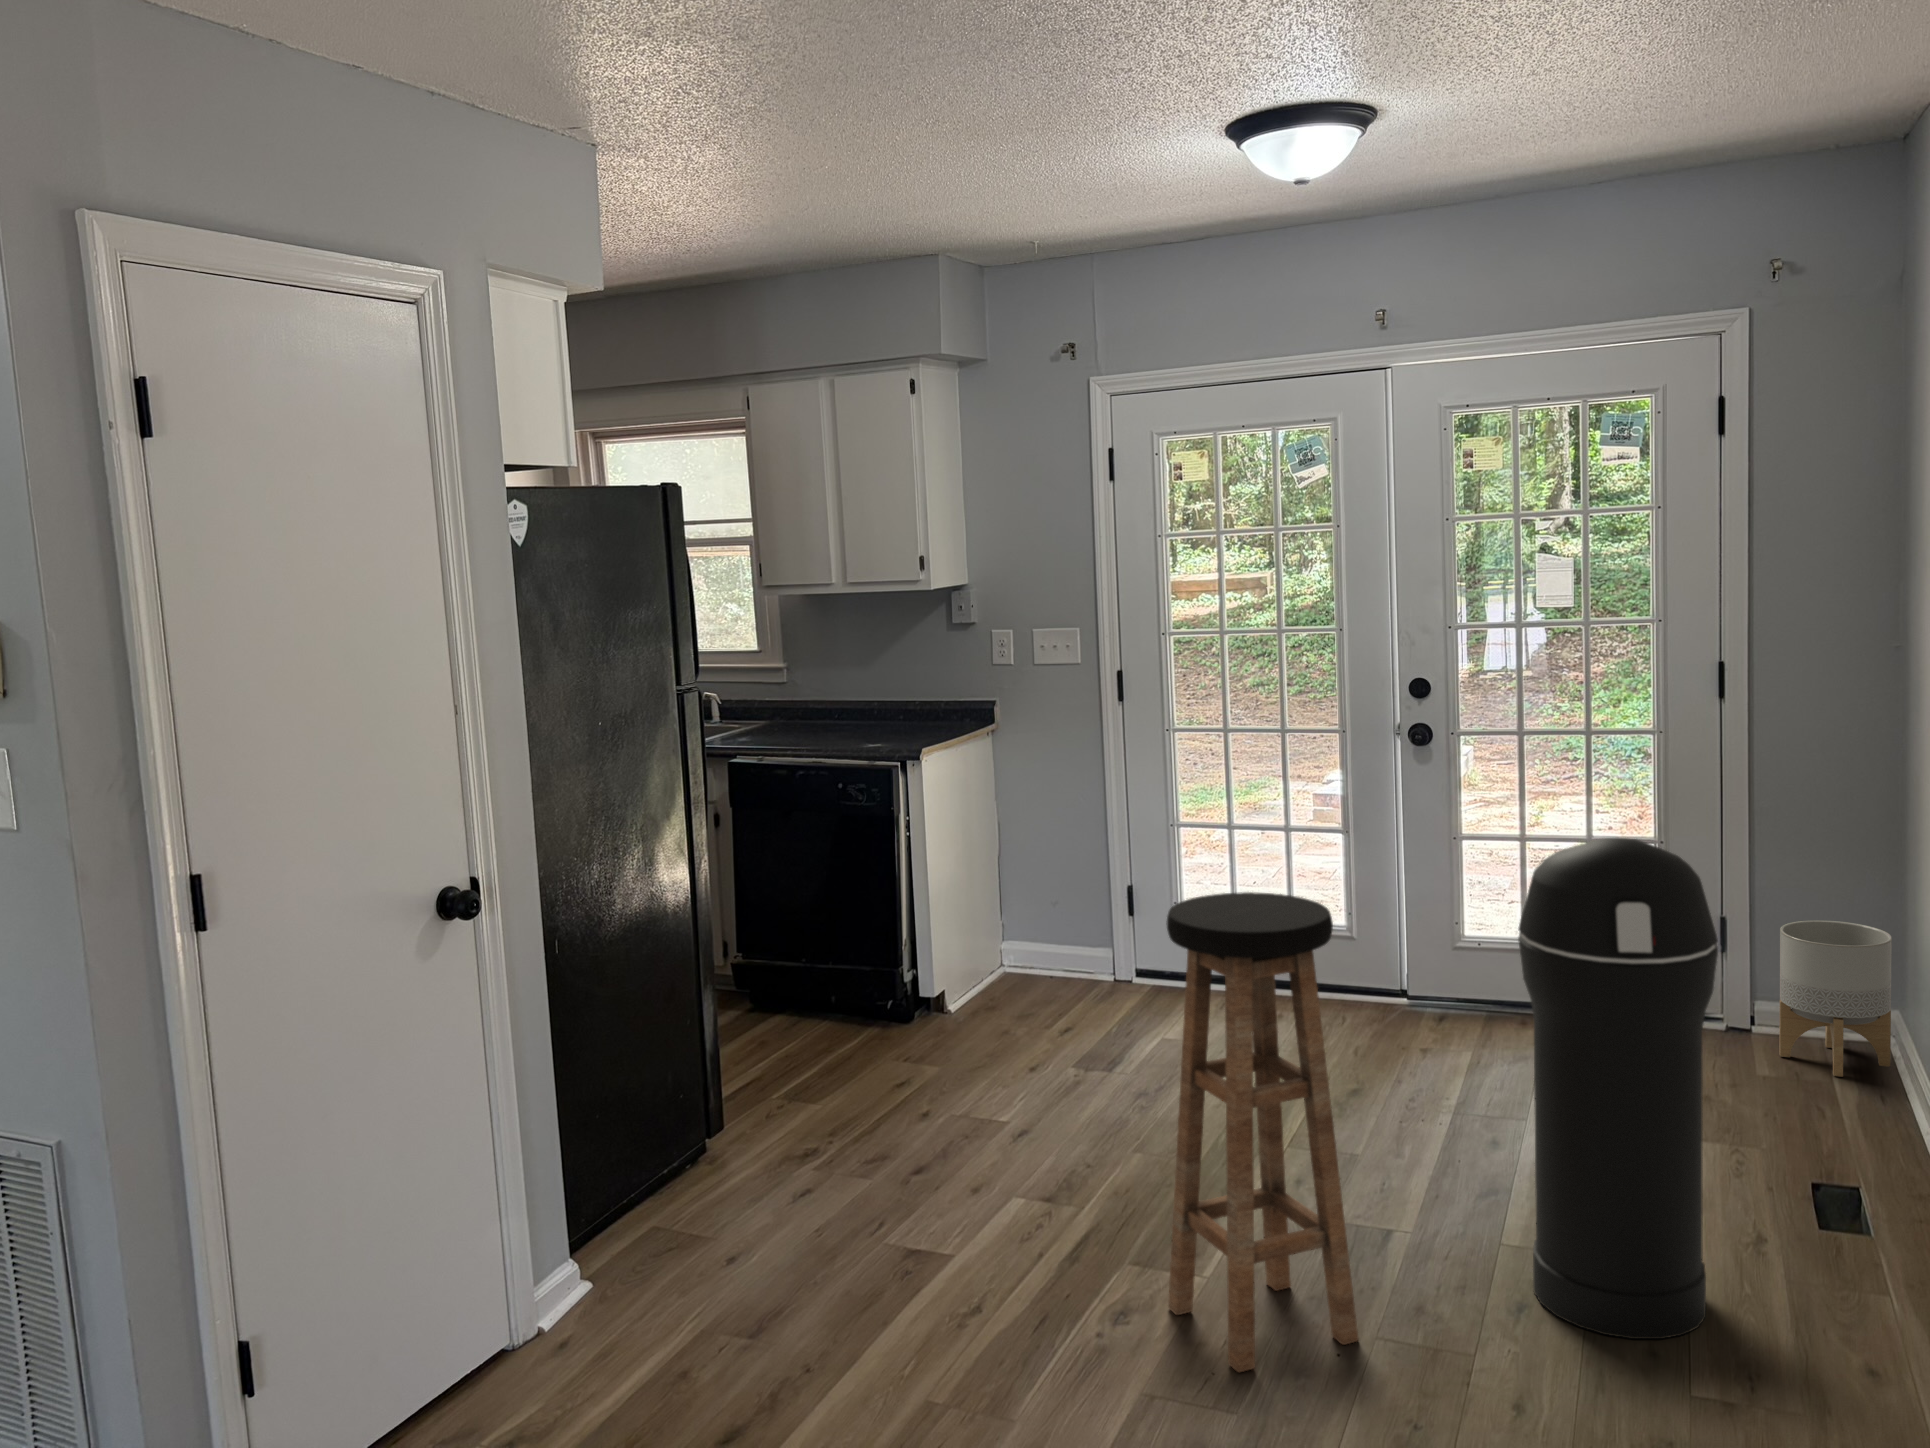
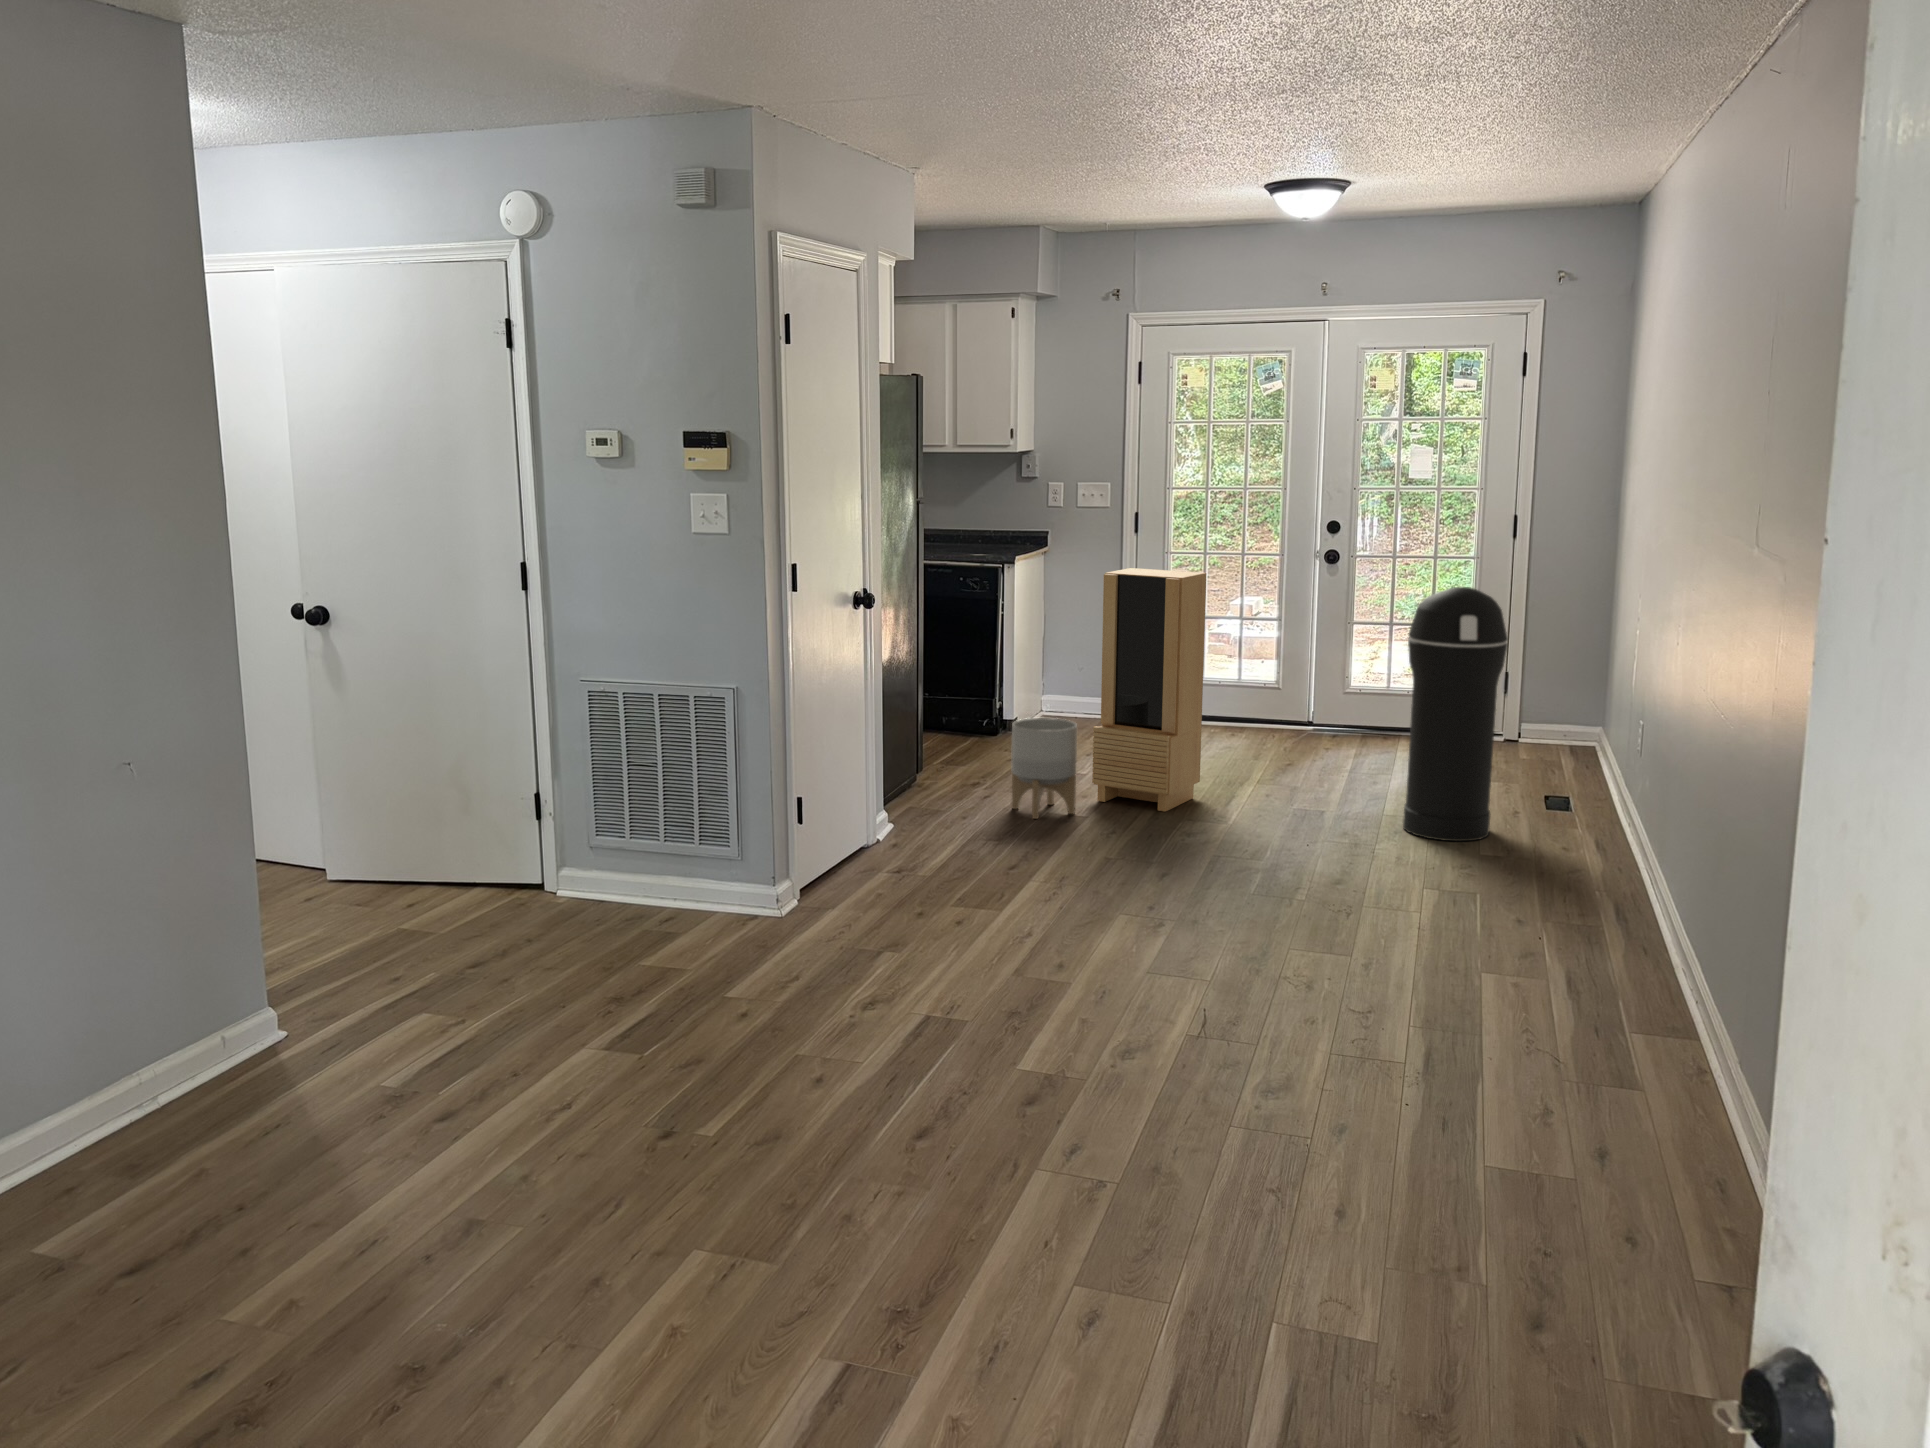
storage cabinet: none [976,790,1172,1231] -> present [1092,568,1206,812]
bar stool: present [1166,892,1358,1372] -> none [1216,613,1319,852]
planter: present [1779,920,1892,1077] -> present [1011,718,1077,819]

